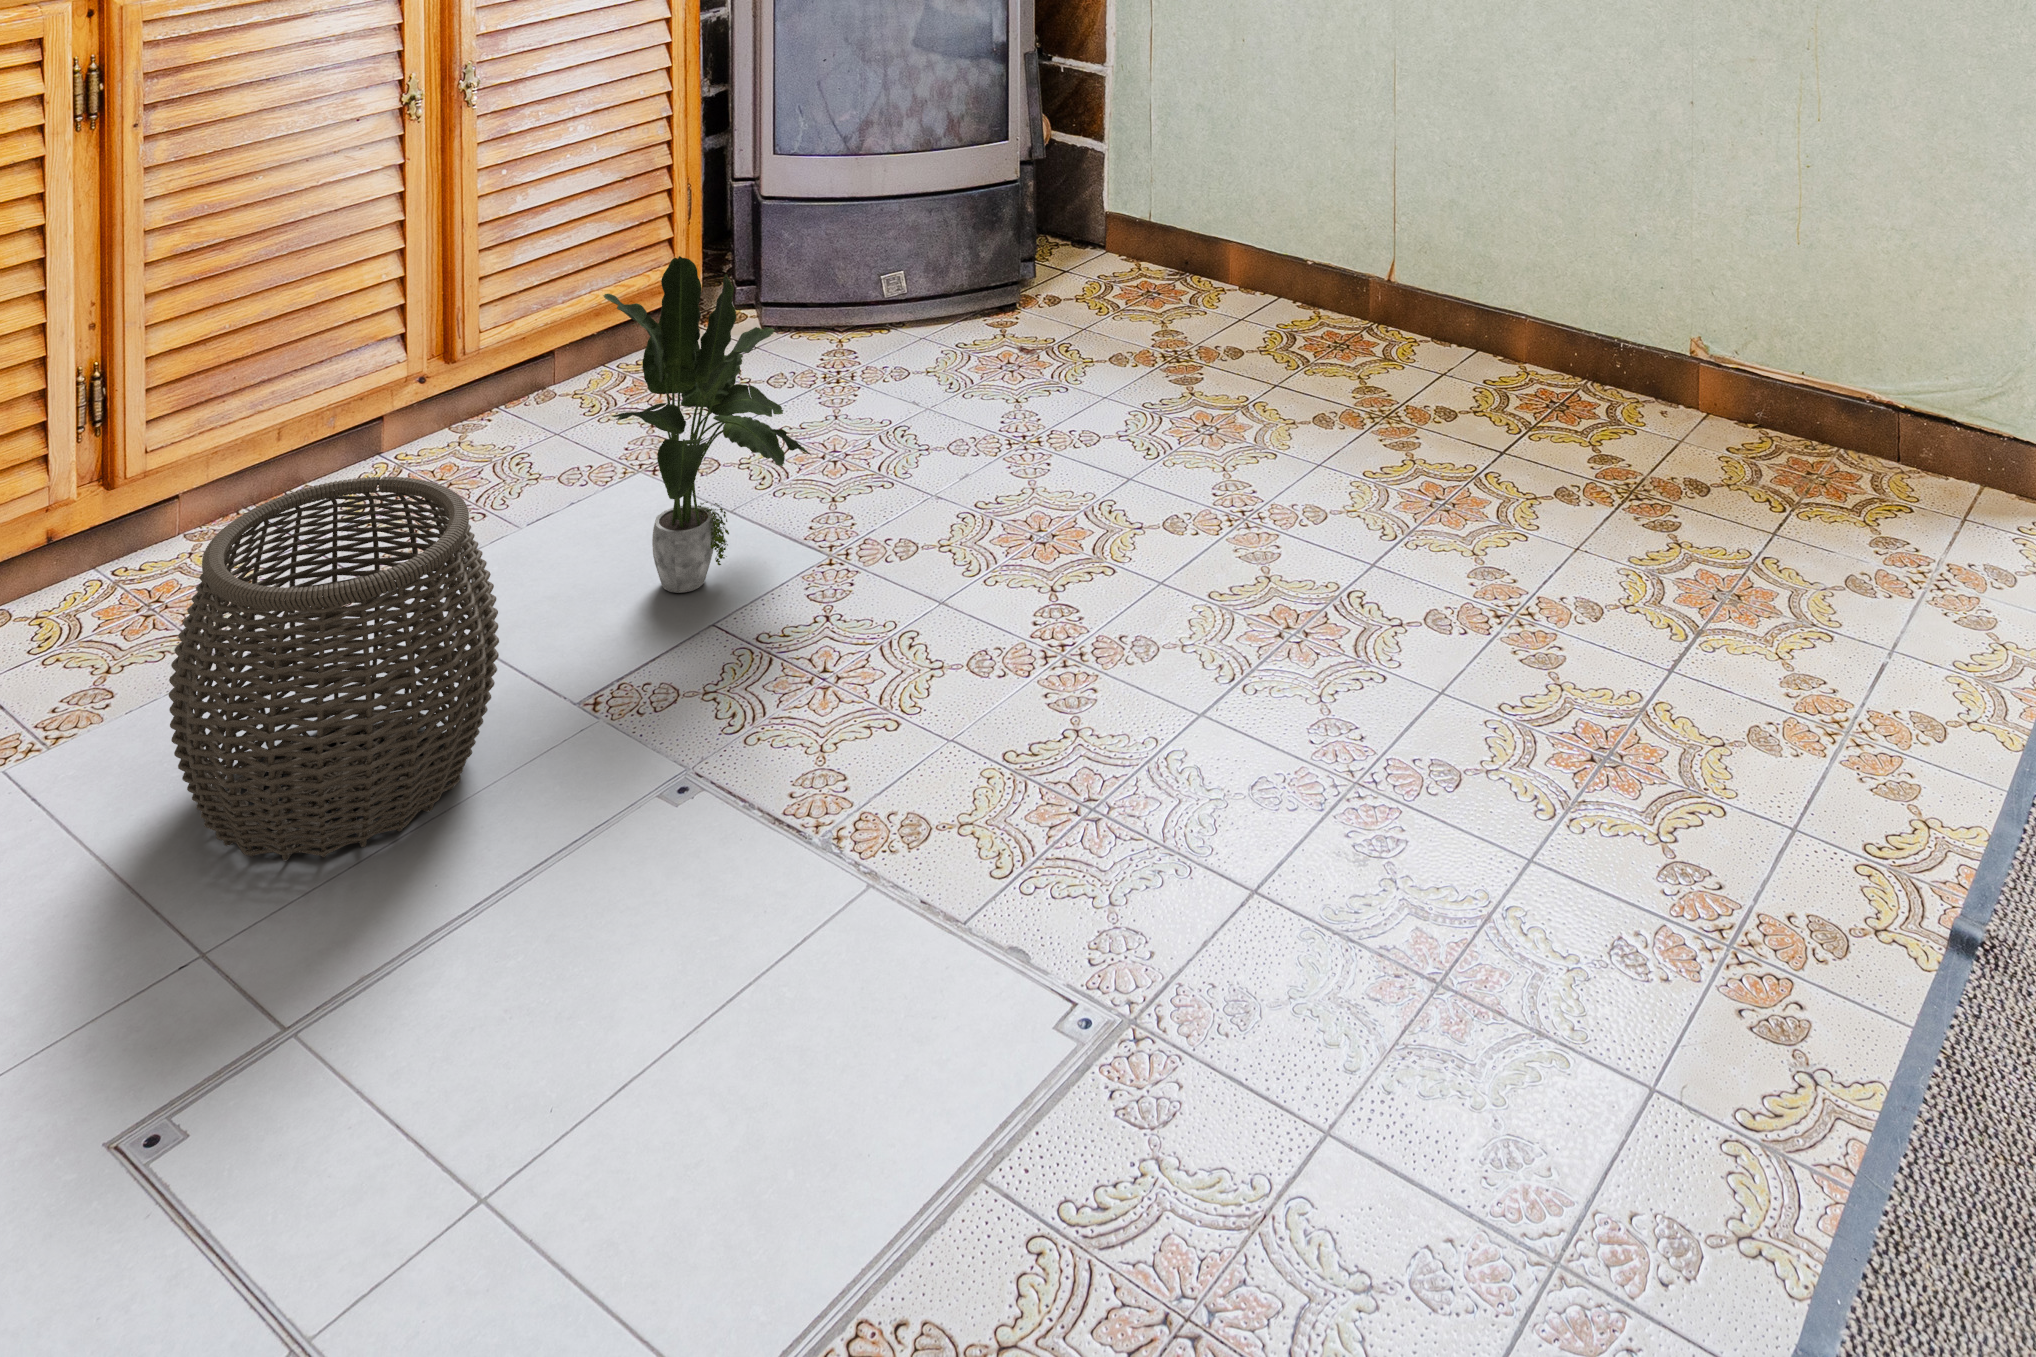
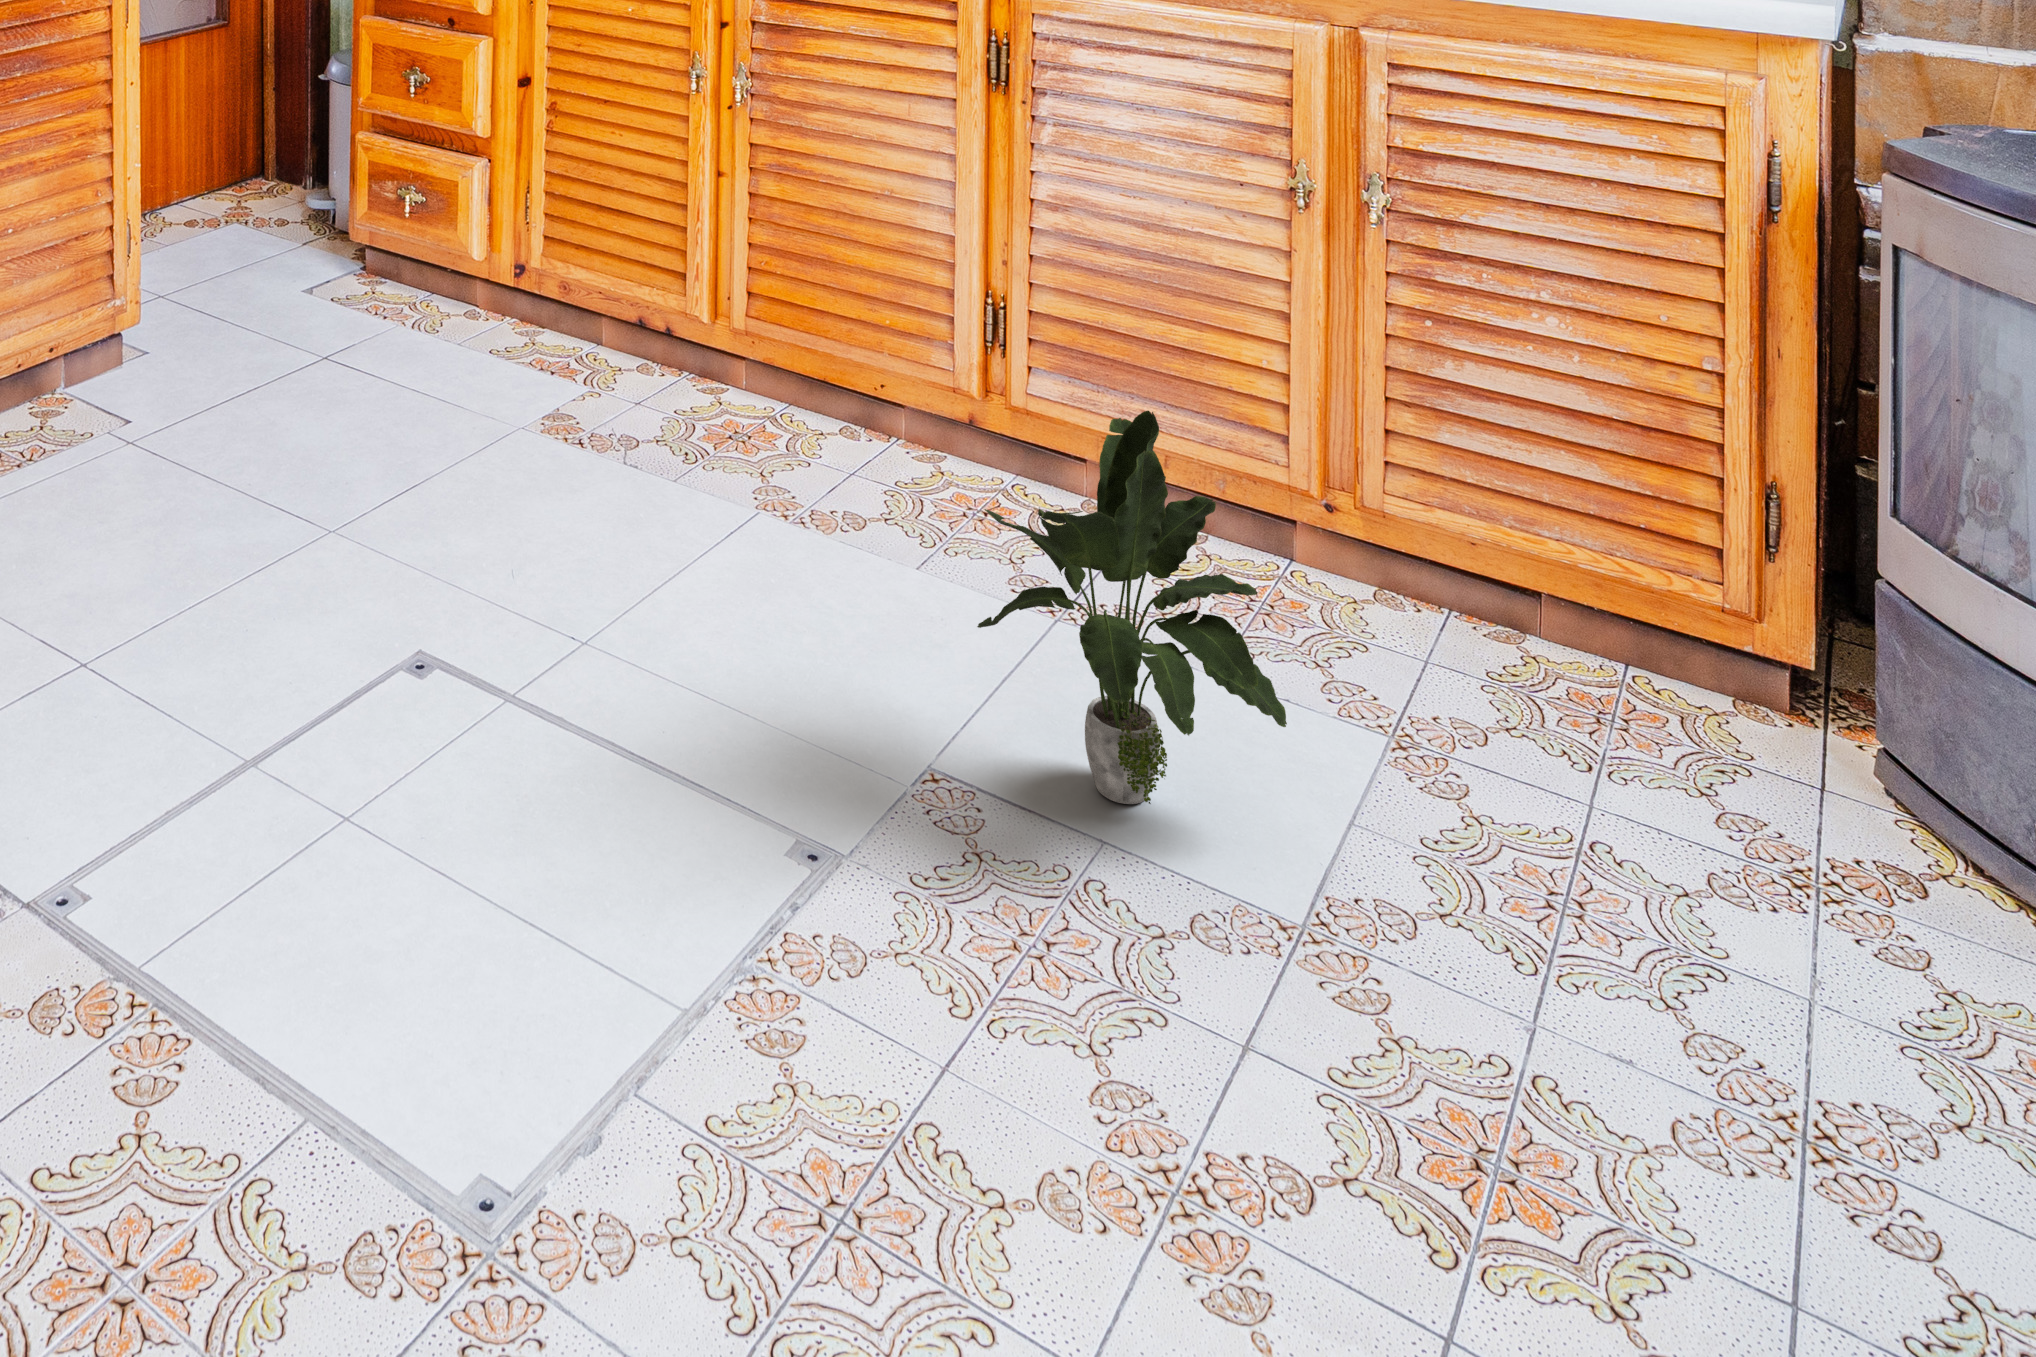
woven basket: present [169,477,499,861] -> none [610,385,865,693]

